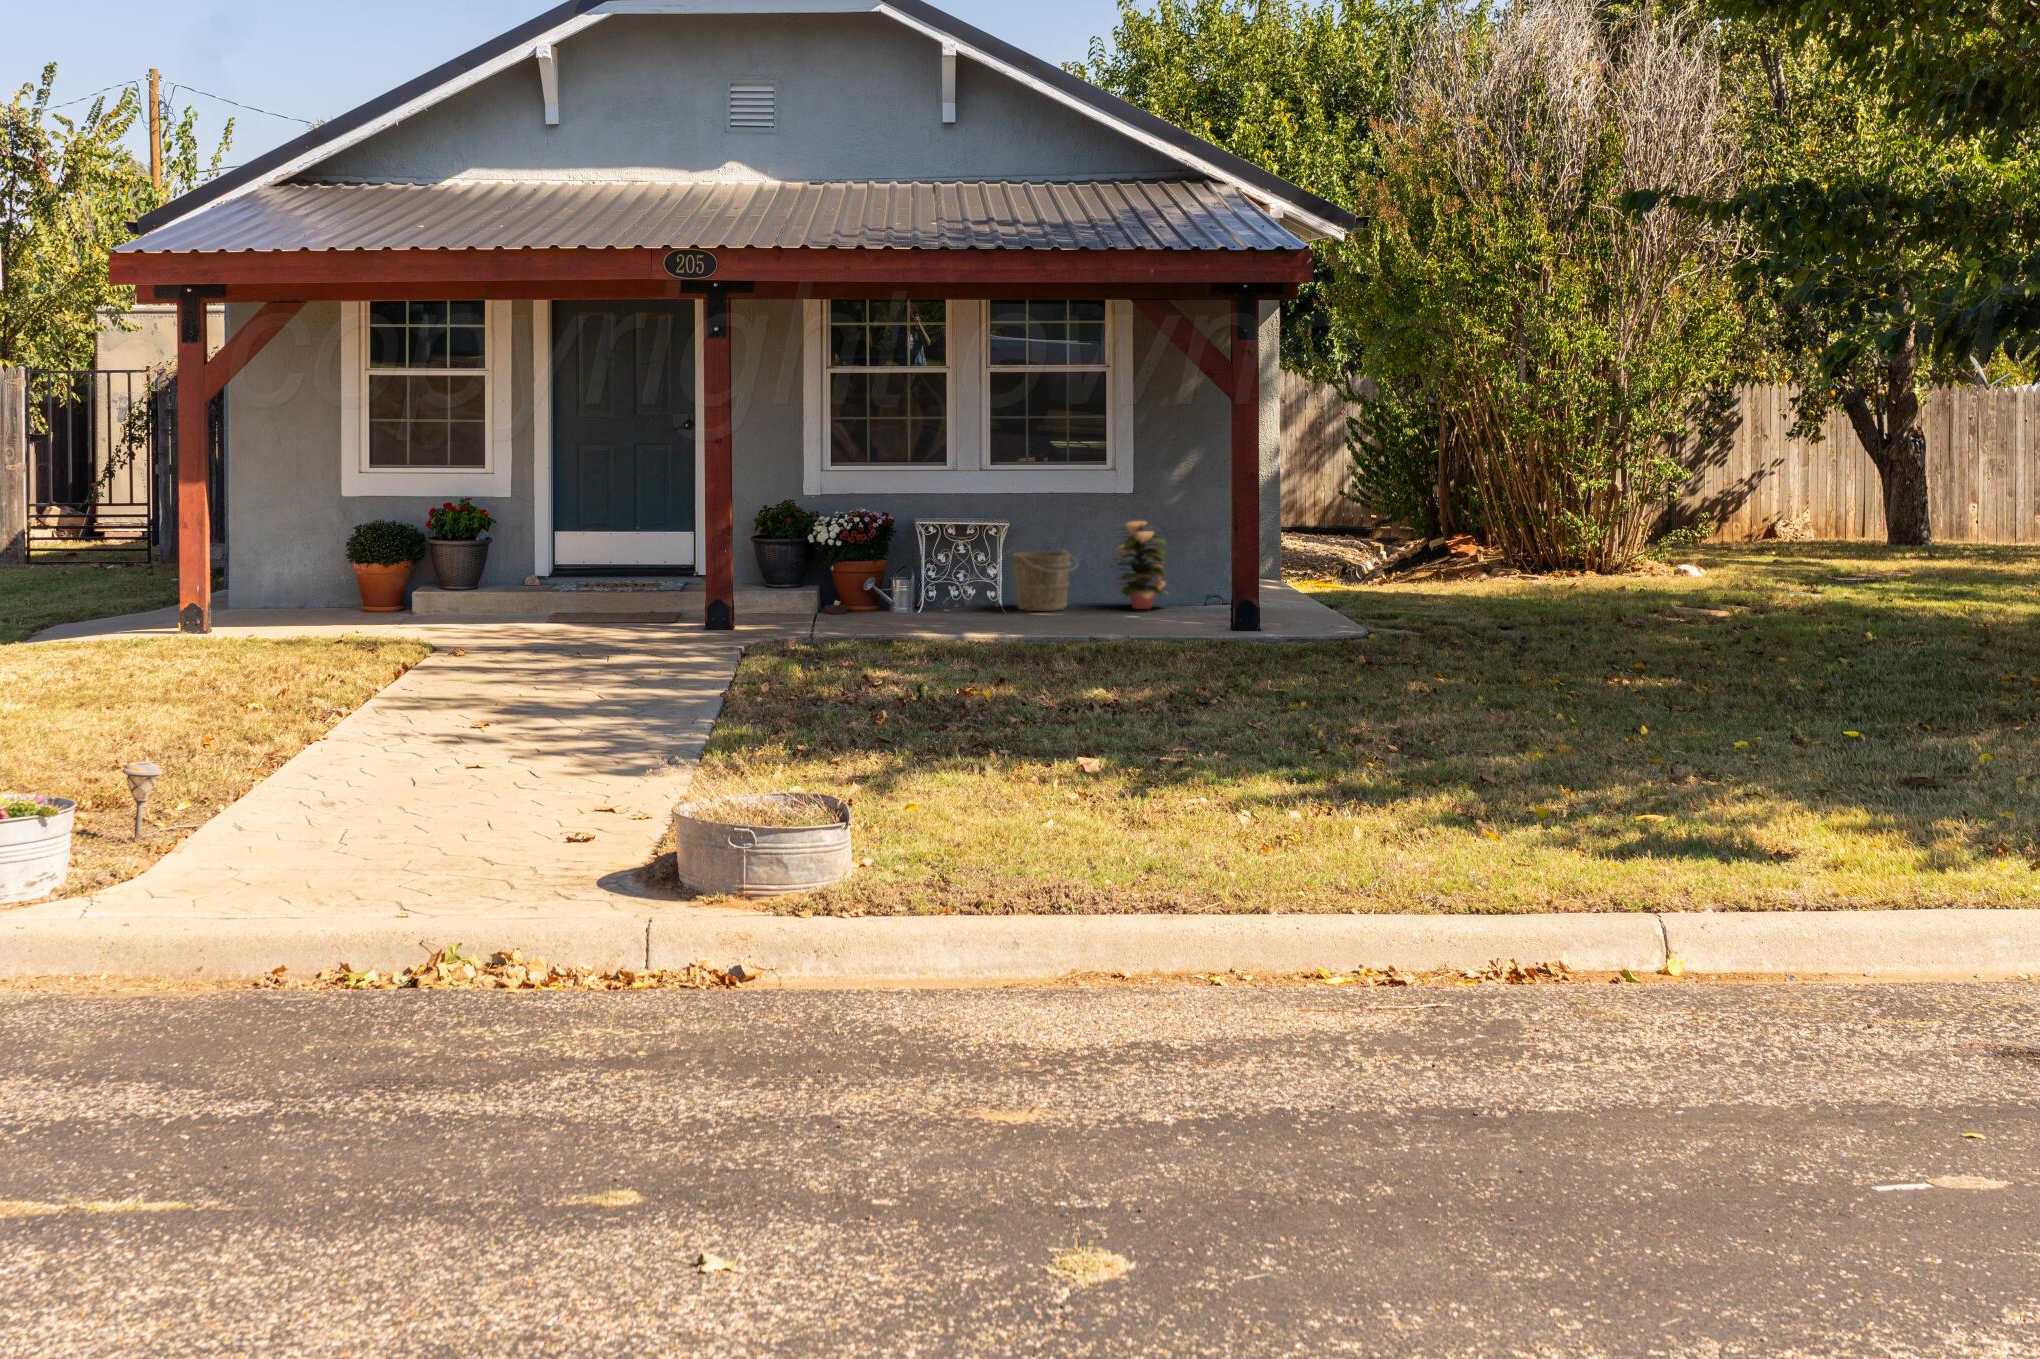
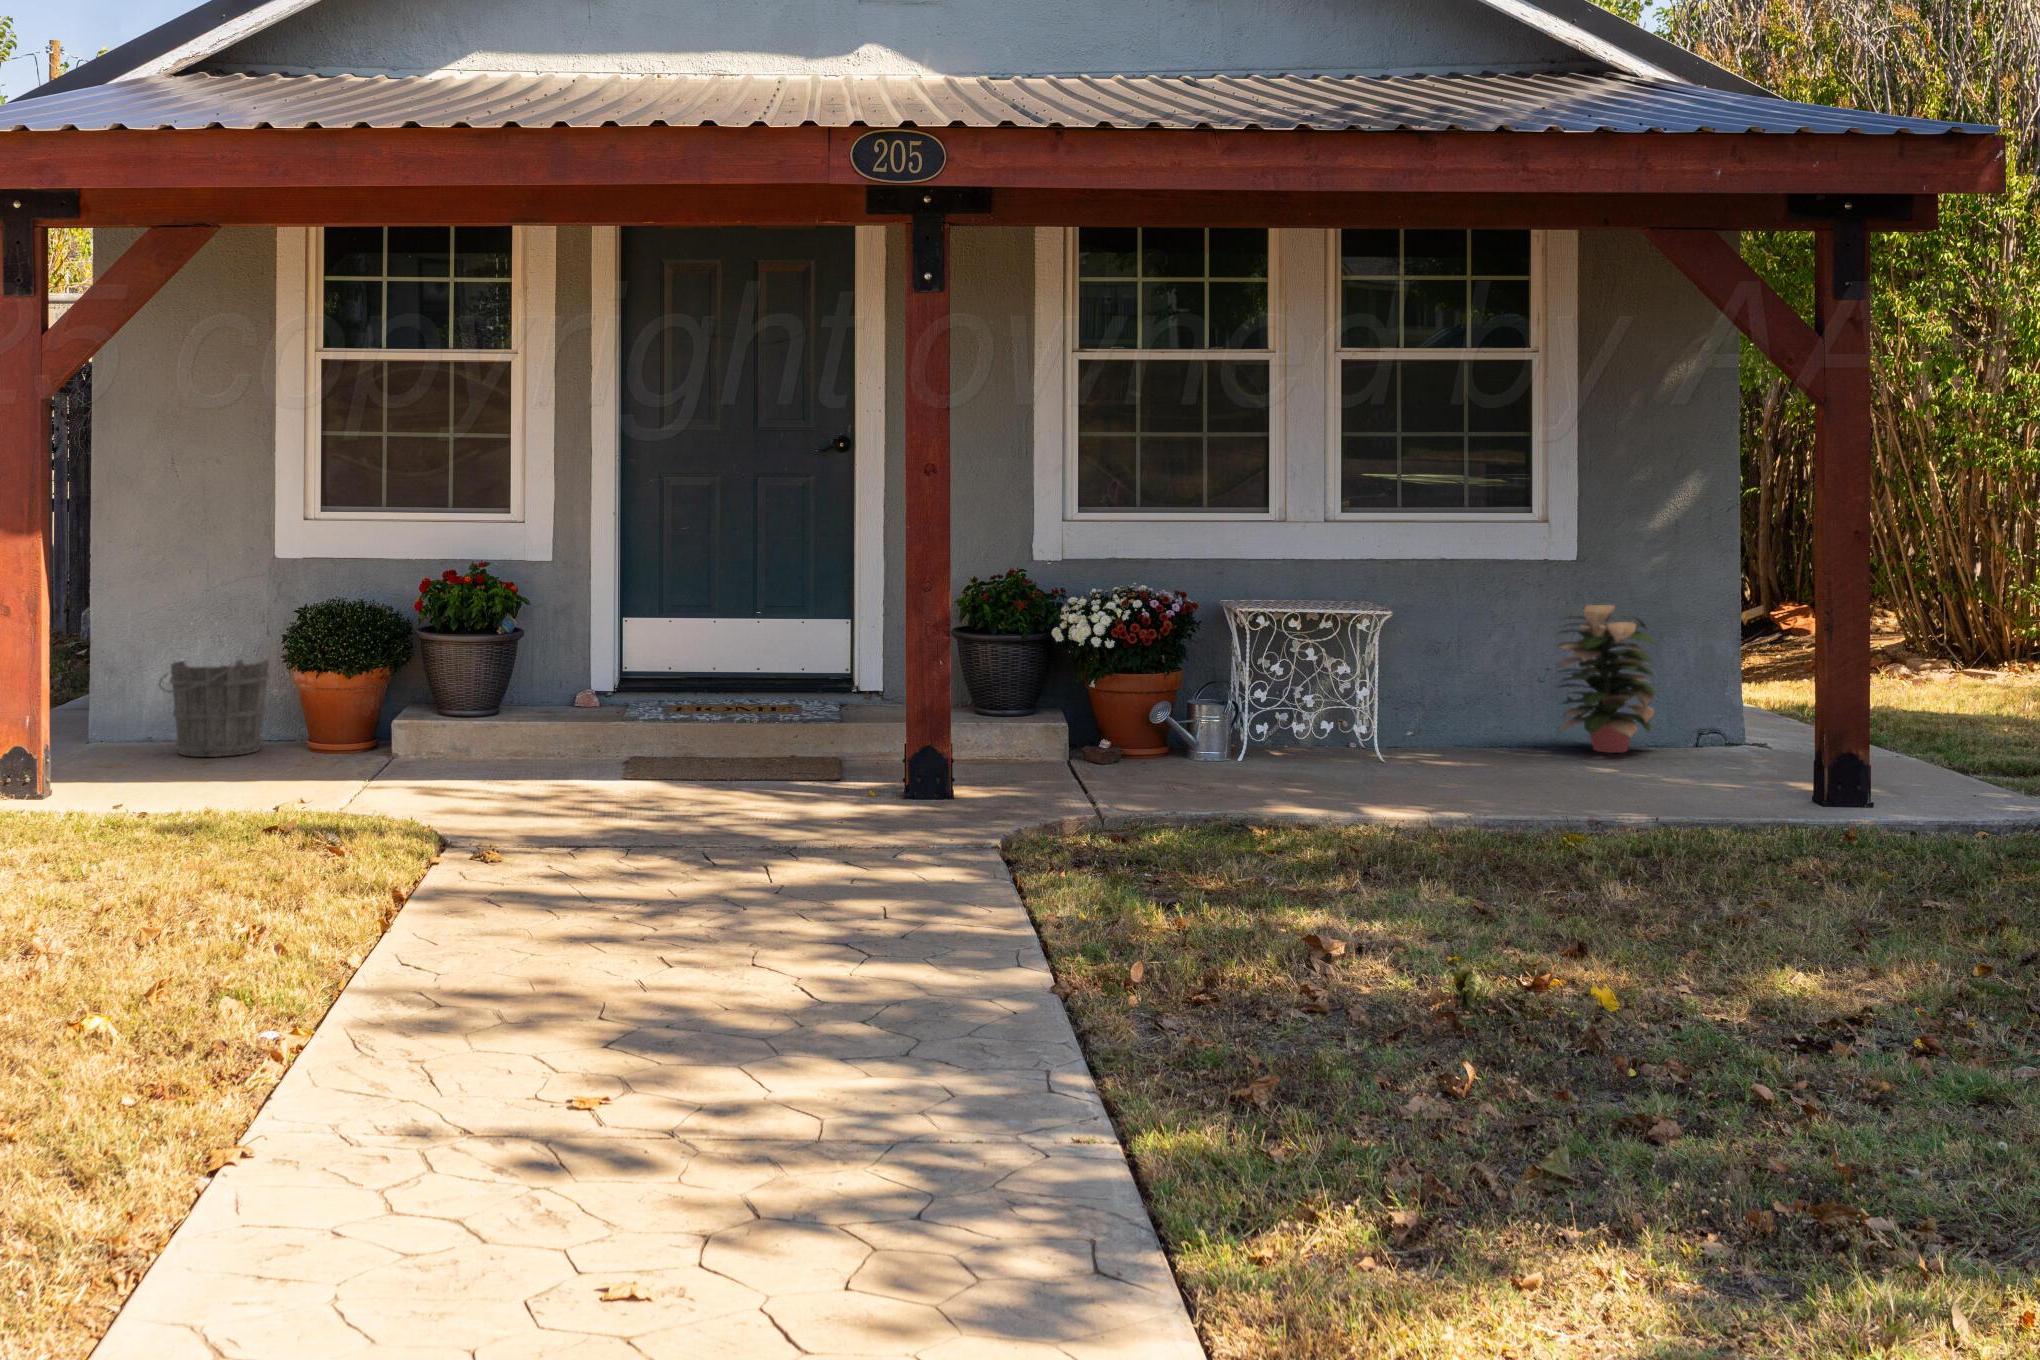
bucket: present [1012,549,1071,611] -> present [158,660,270,757]

